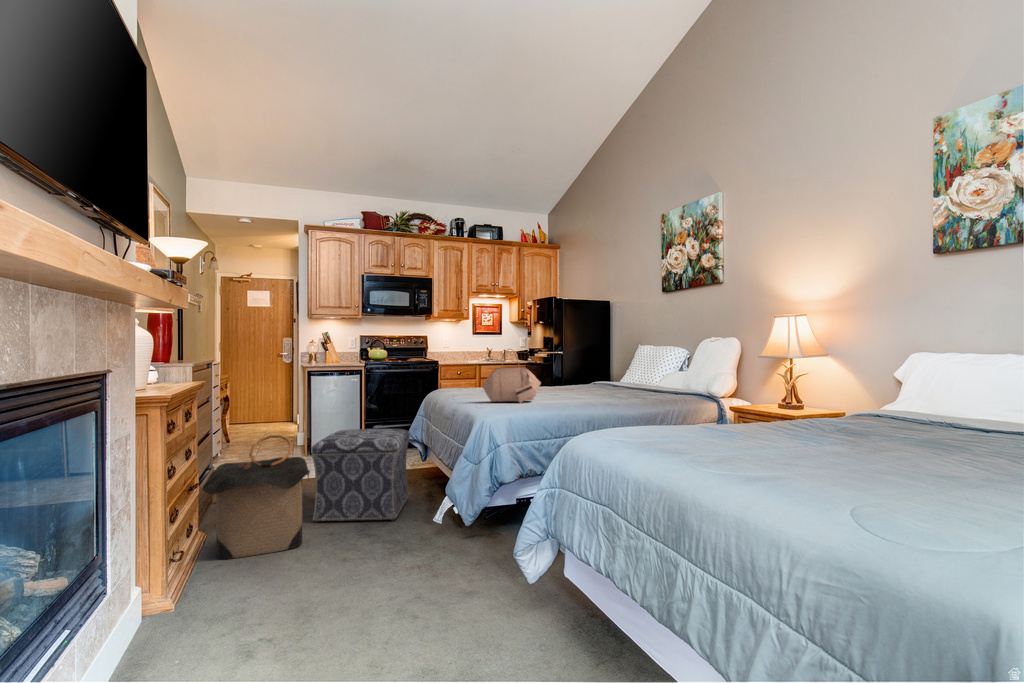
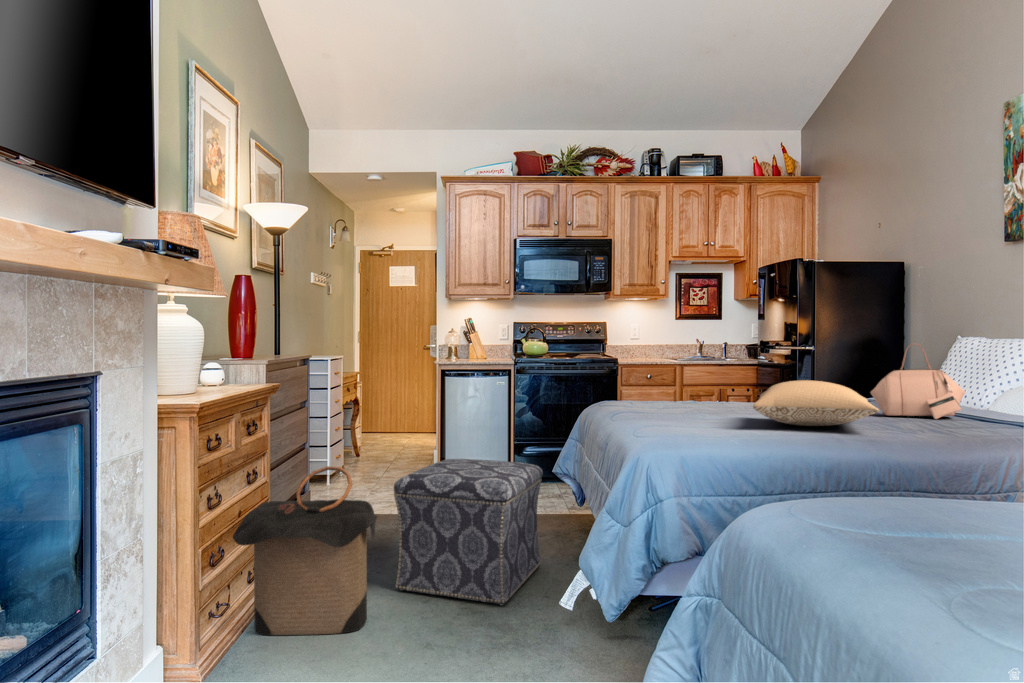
handbag: present [482,357,541,403] -> present [871,344,965,419]
pillow: none [542,369,607,394] -> present [753,380,879,426]

